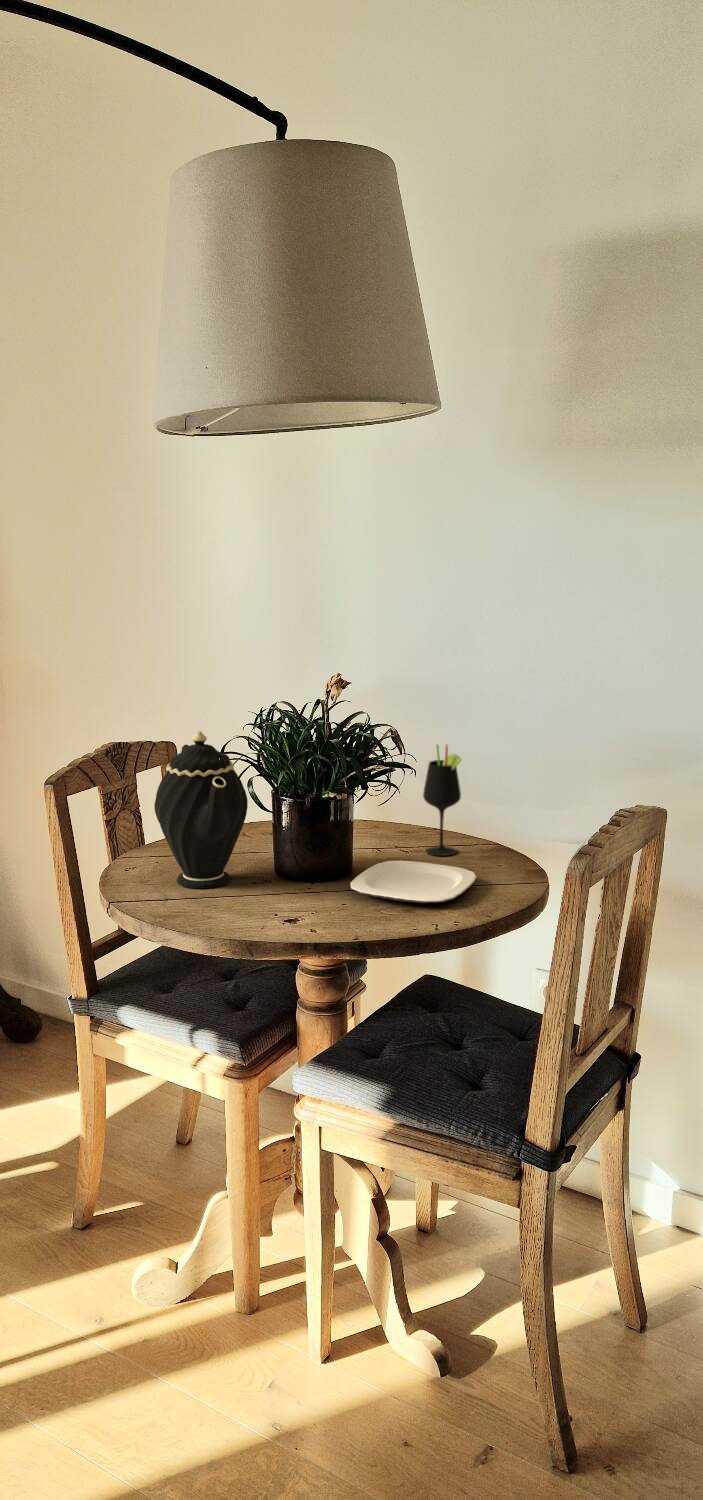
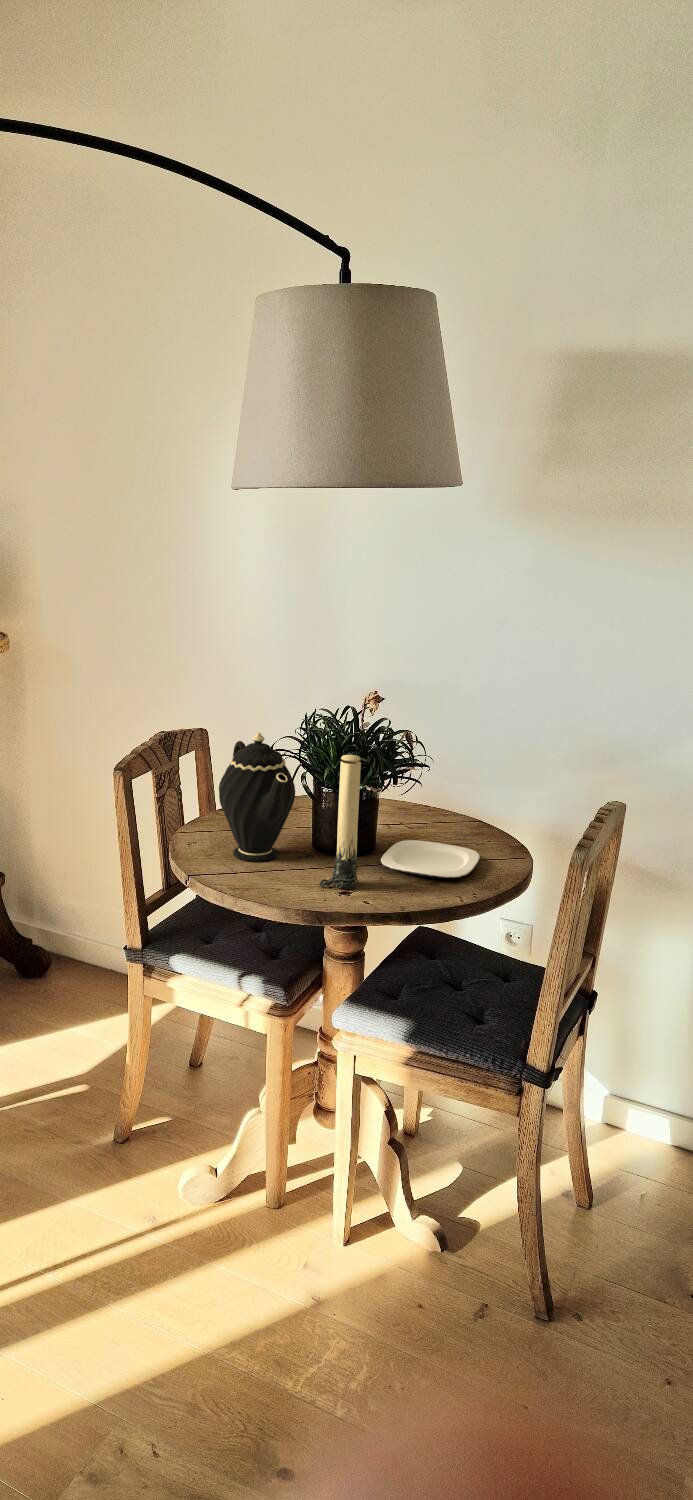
wine glass: present [423,744,461,856] -> none [428,745,464,835]
candle: none [266,750,314,918] -> present [319,755,361,889]

